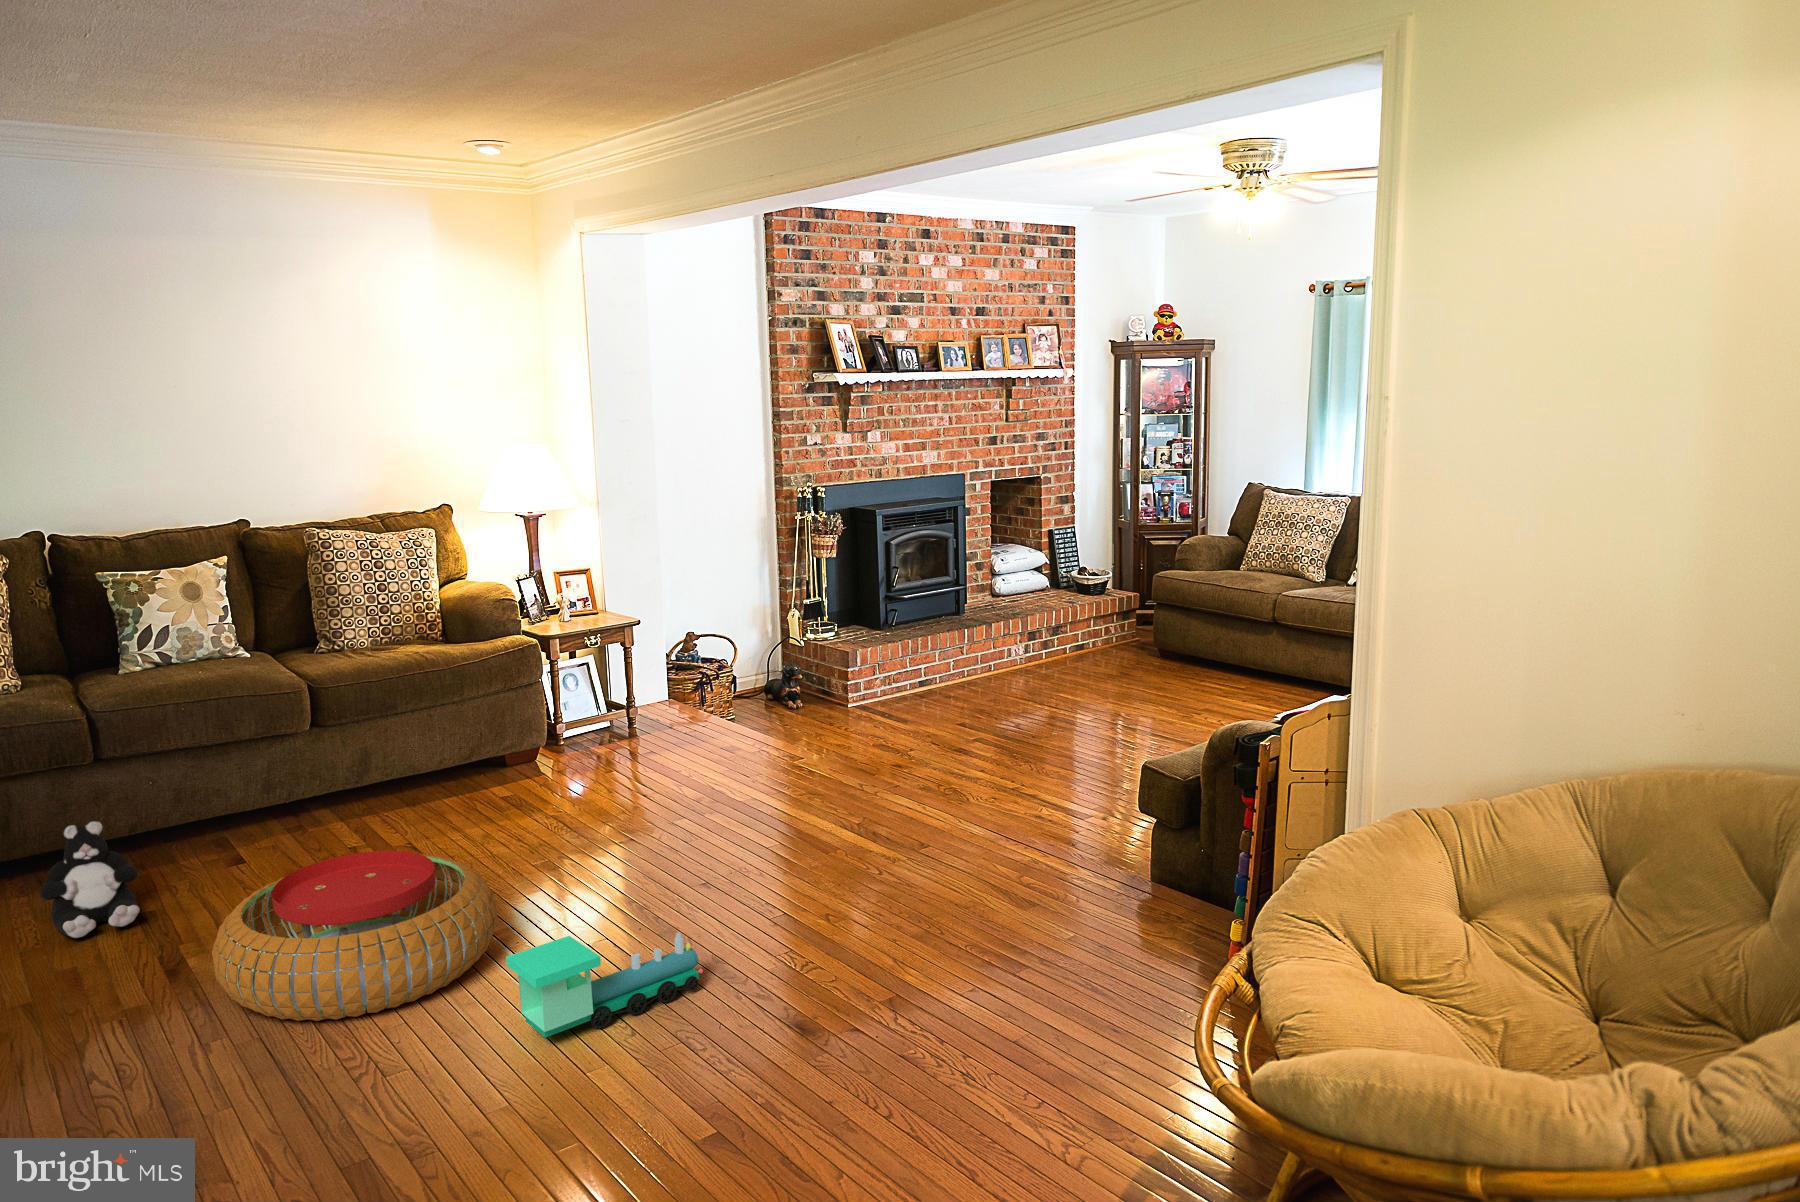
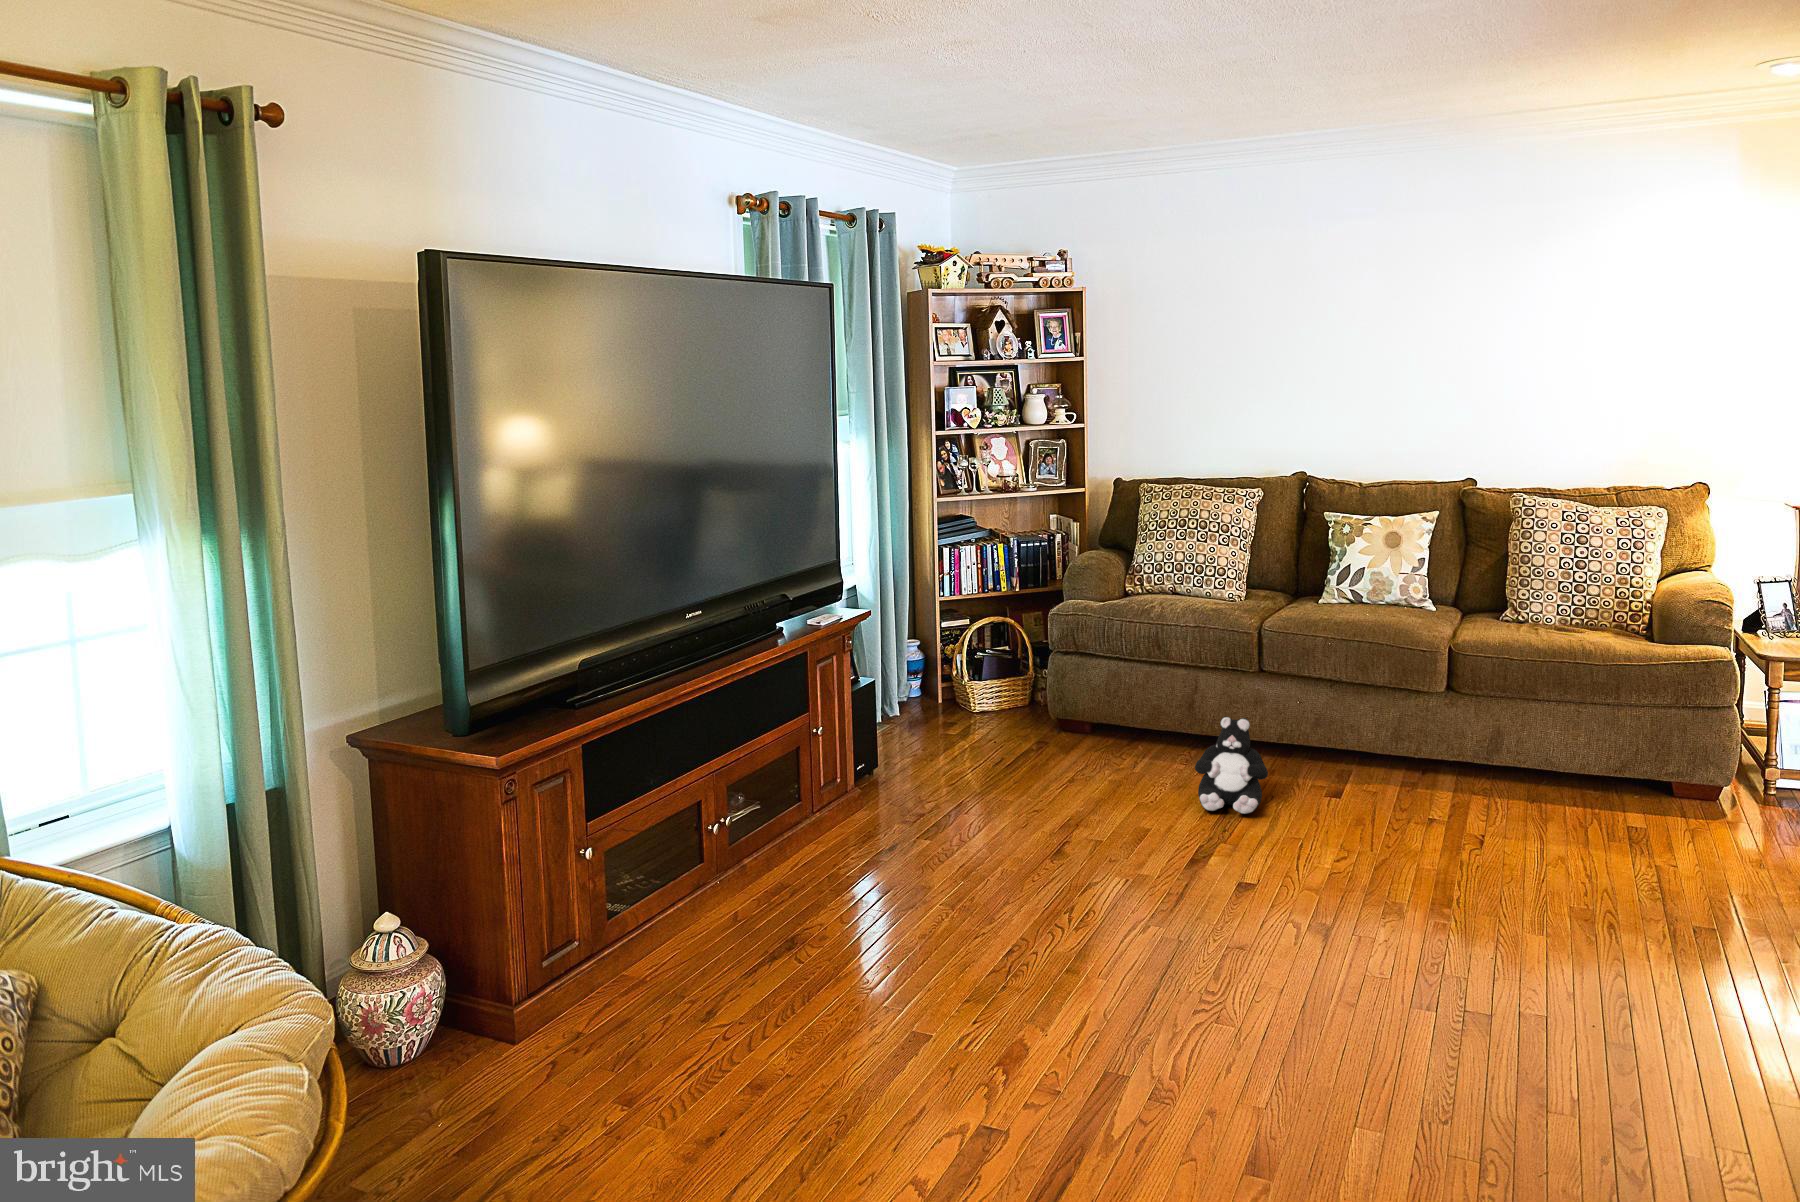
pouf: present [212,851,498,1021] -> none [1270,806,1548,965]
toy train: present [506,933,703,1037] -> none [1498,950,1744,1085]

